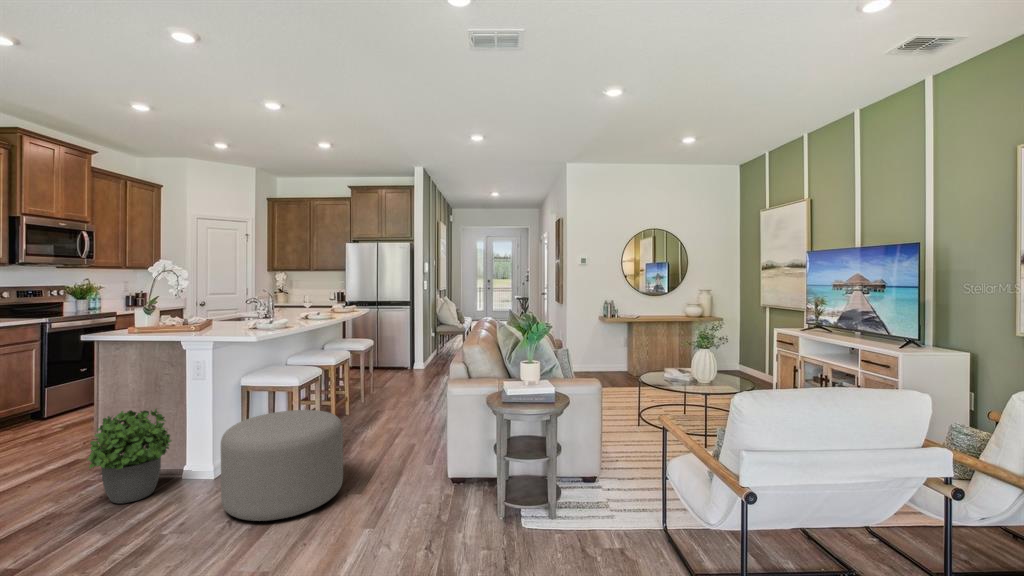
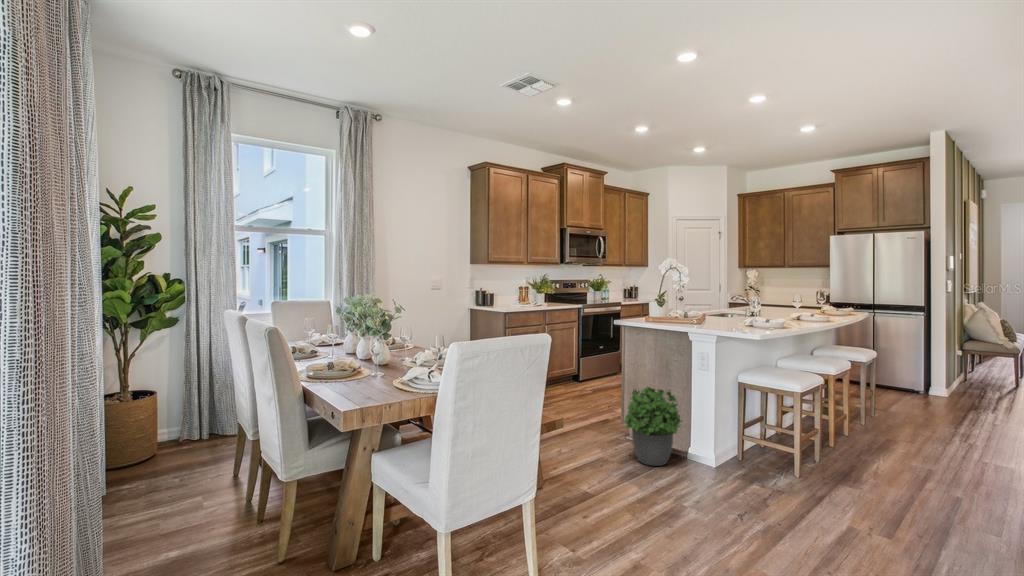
ottoman: present [221,410,343,521] -> none [731,416,870,538]

